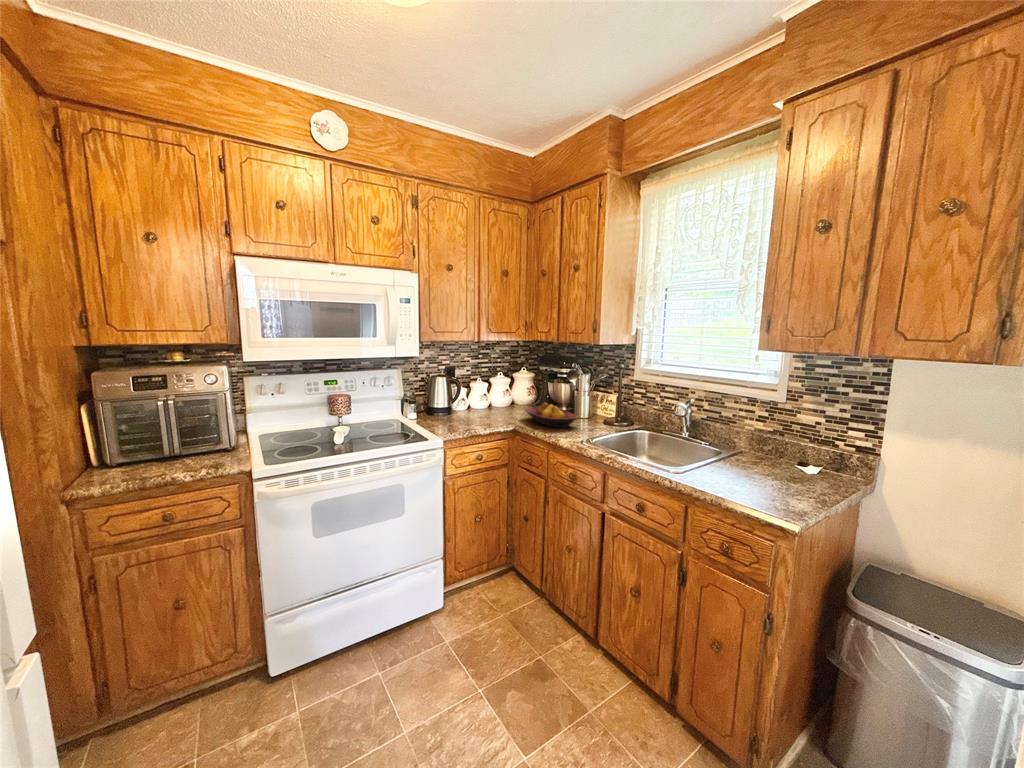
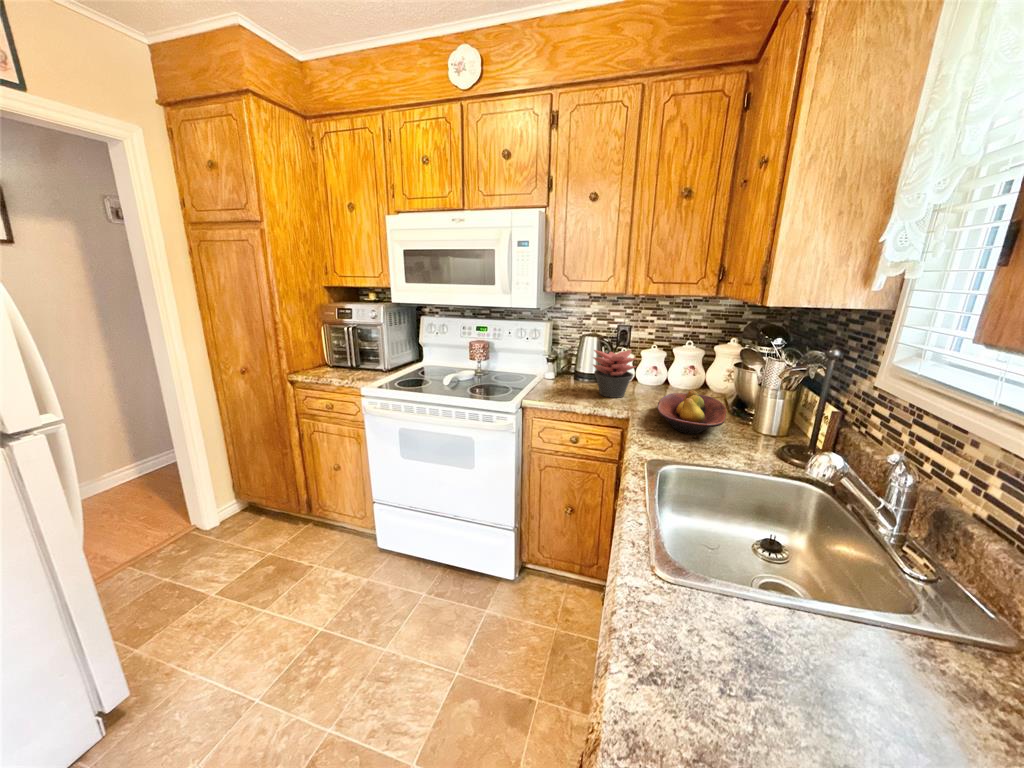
succulent plant: none [463,384,497,422] -> present [593,350,637,398]

